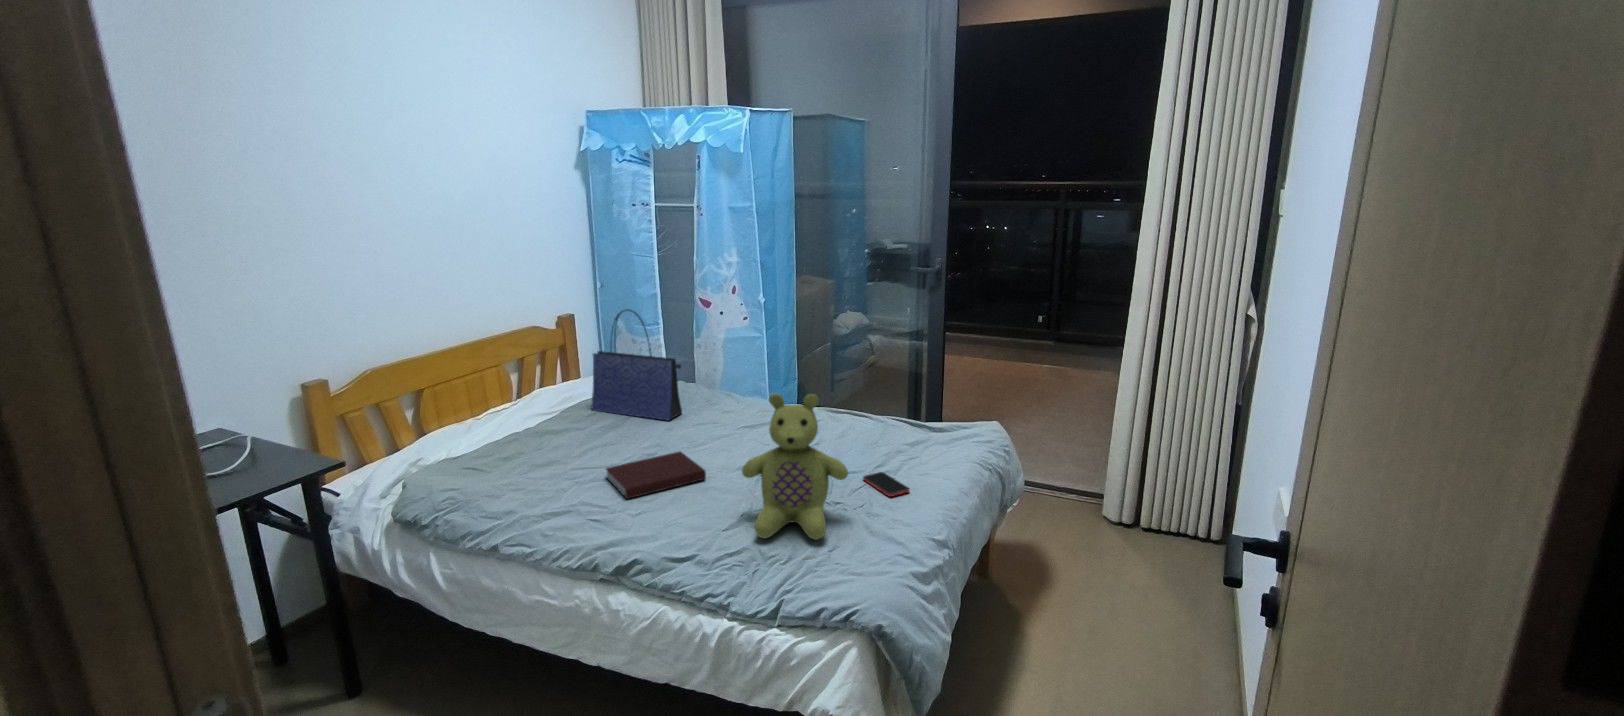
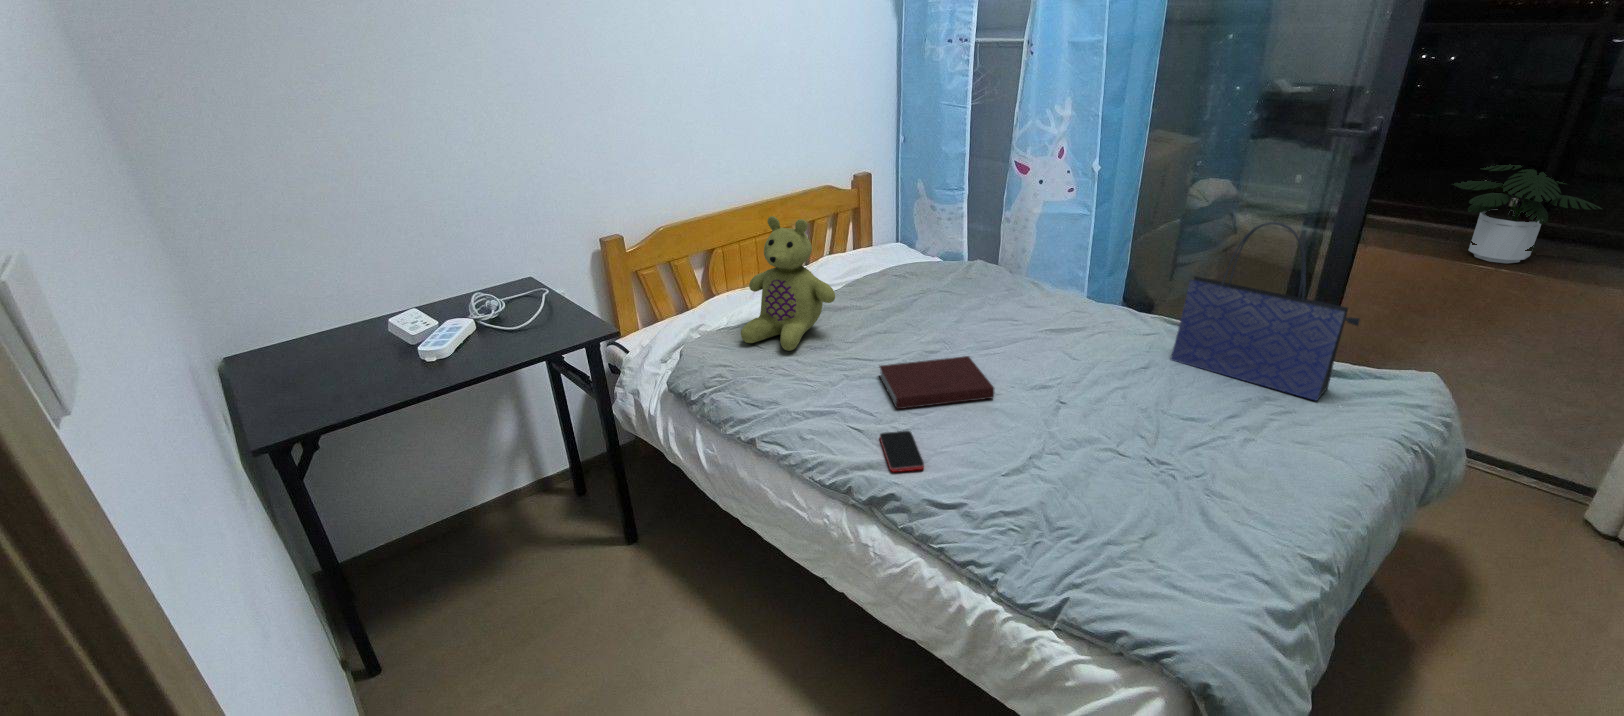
potted plant: none [1005,289,1090,359] -> present [1452,164,1602,264]
tote bag: present [591,309,682,420] -> present [1171,222,1360,401]
stuffed bear: present [742,393,848,540] -> present [741,216,835,351]
smartphone: present [863,472,909,497] -> present [880,431,924,472]

